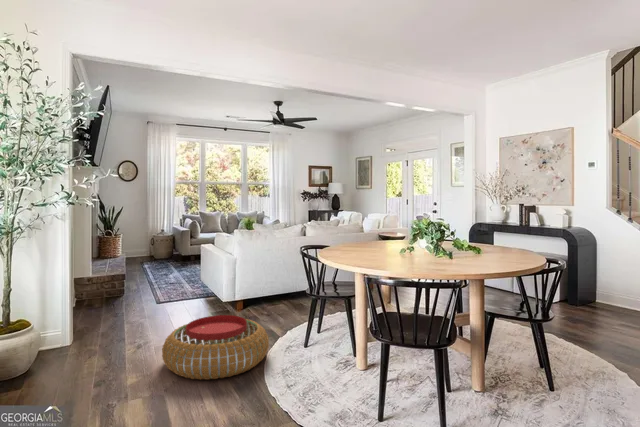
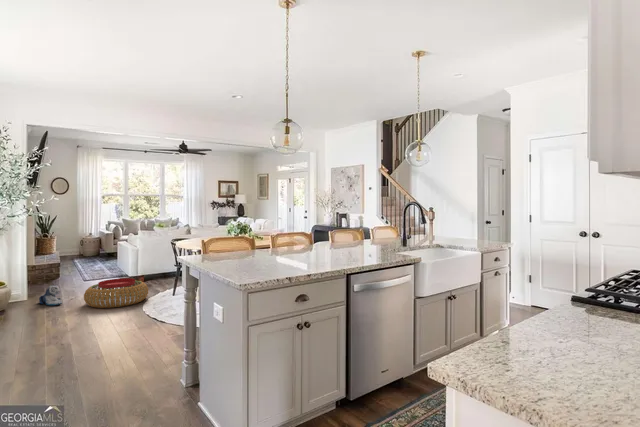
plush toy: none [90,326,126,365] -> present [39,285,62,306]

